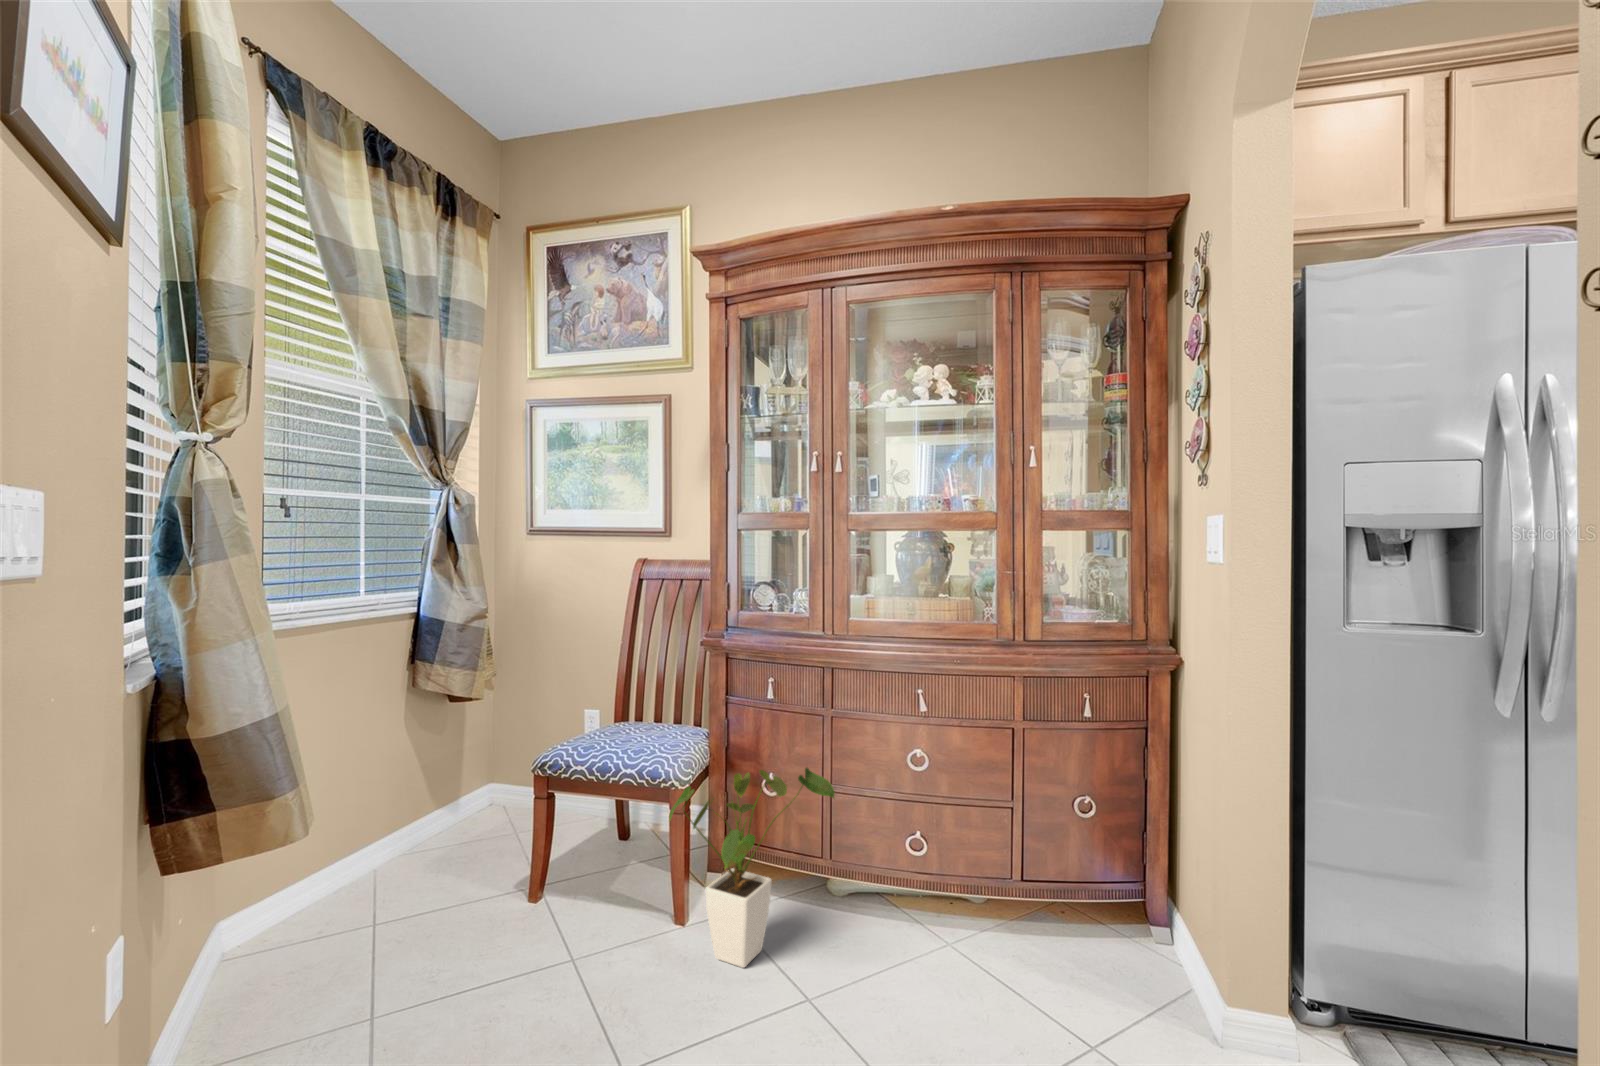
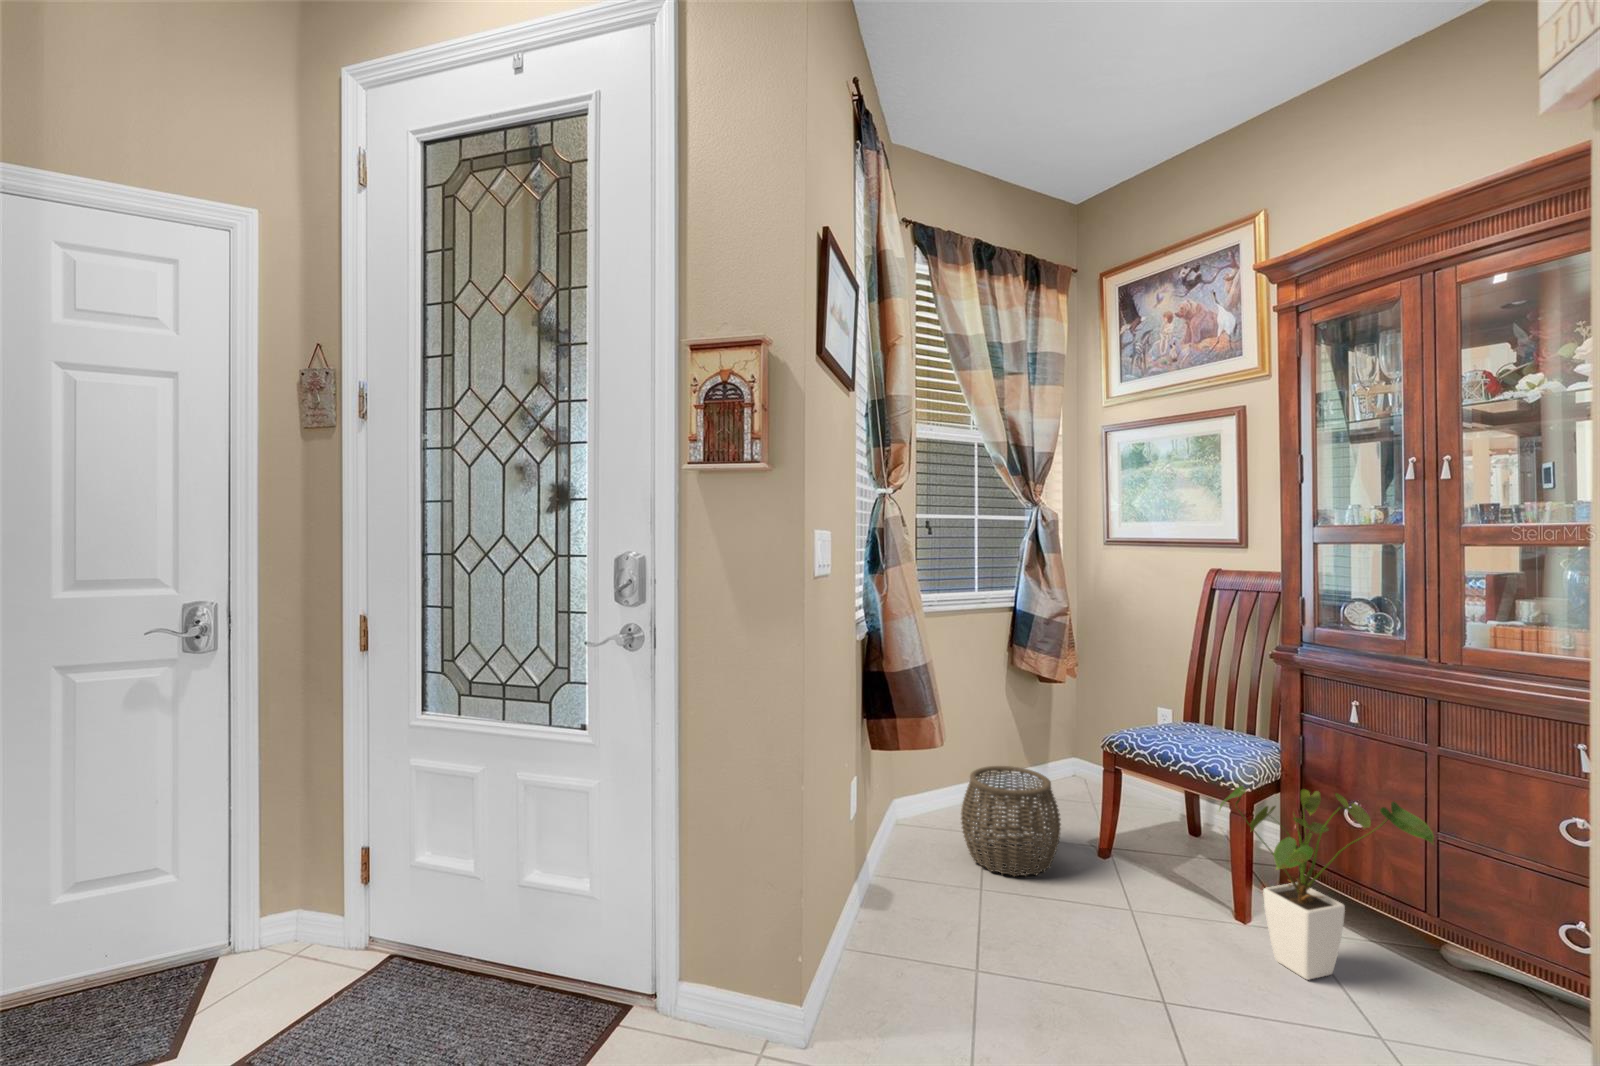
woven basket: none [336,823,483,983] -> present [961,766,1061,876]

